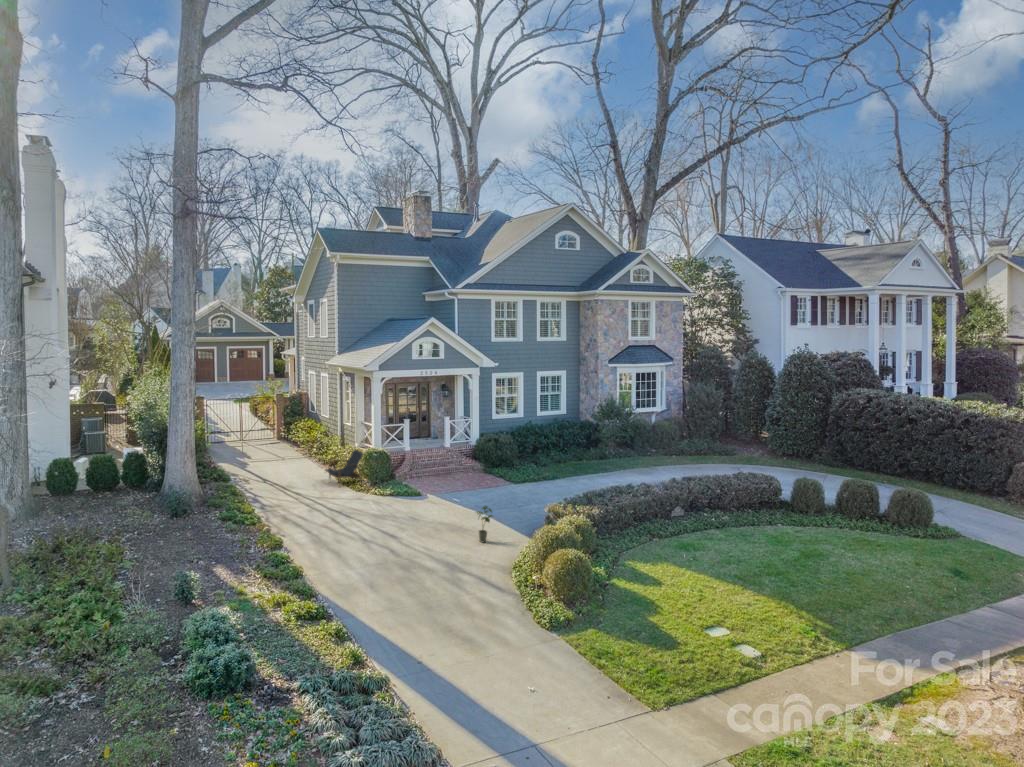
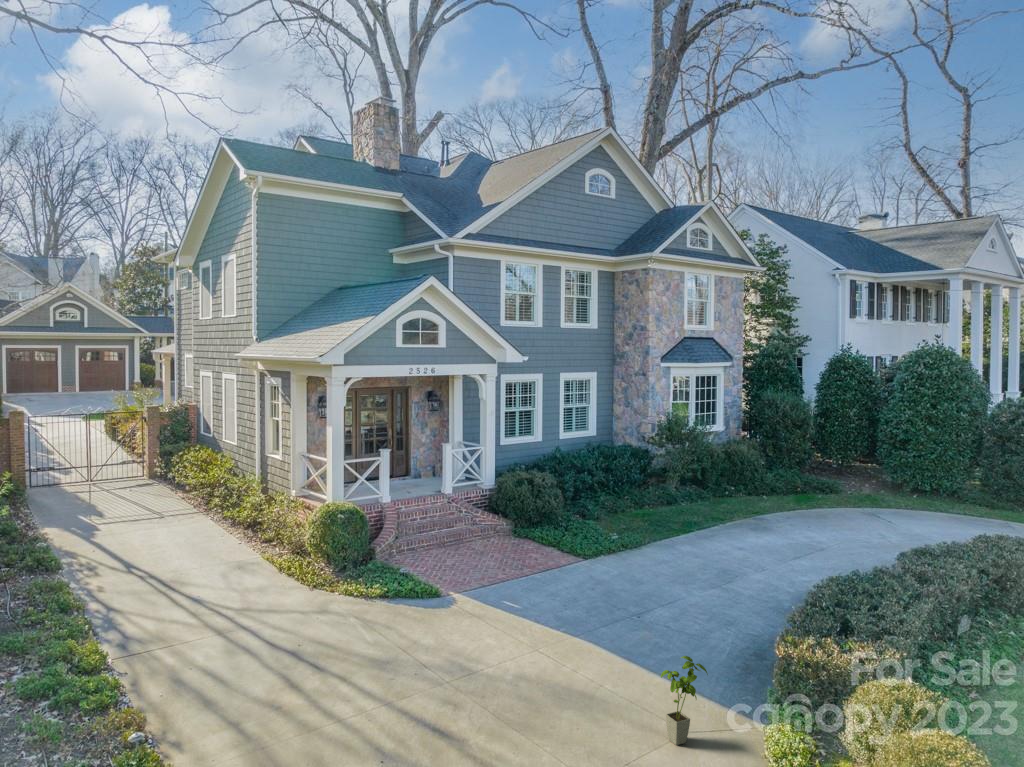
lounge chair: present [326,450,363,485] -> none [249,504,324,580]

